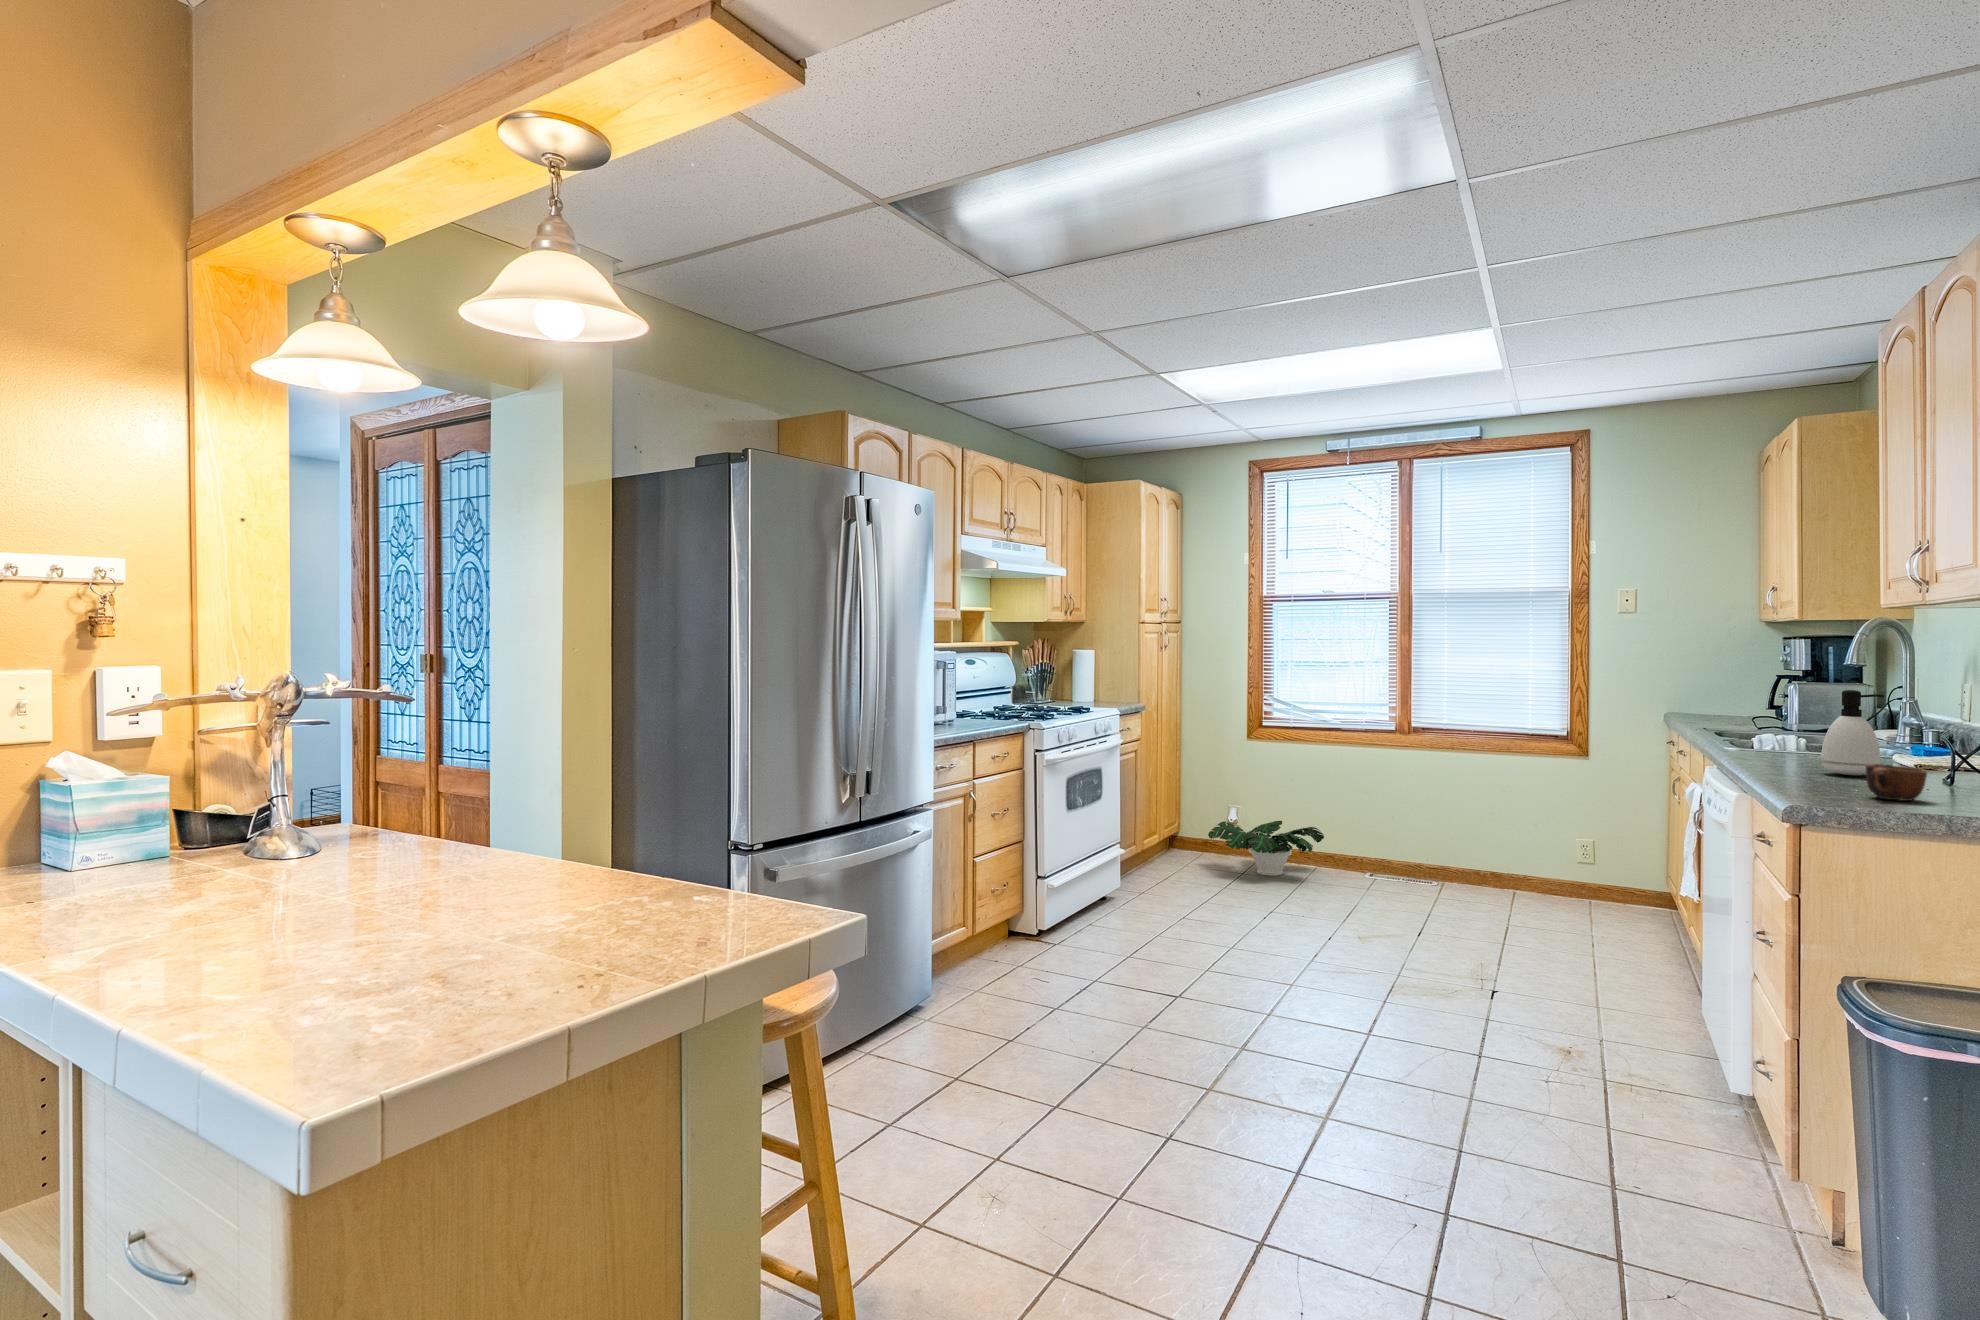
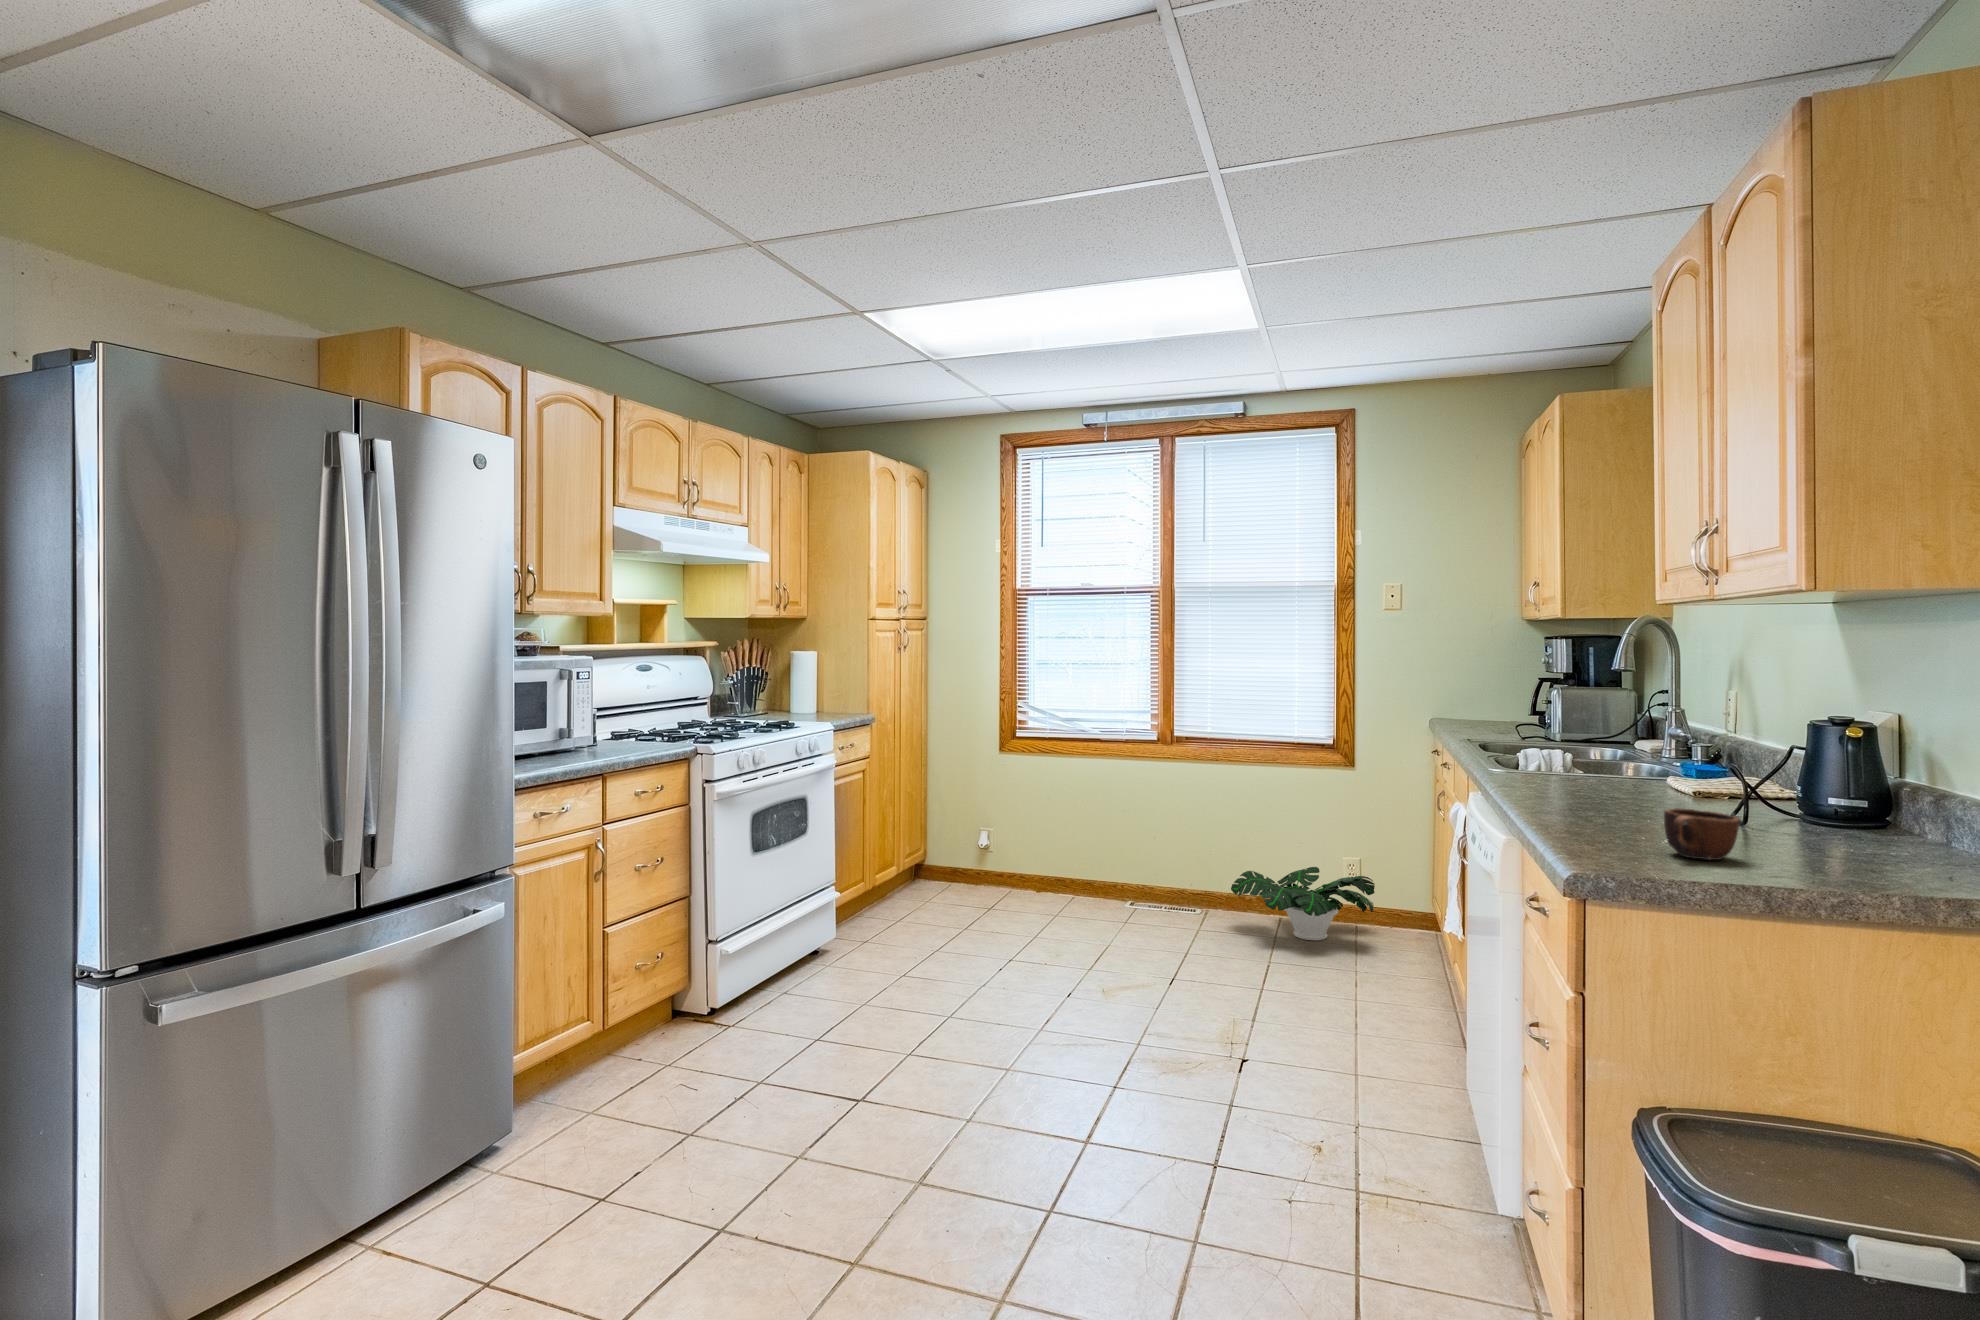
soap dispenser: present [1821,690,1884,775] -> none [1601,704,1673,812]
potted plant: present [1208,821,1324,876] -> present [1231,867,1375,940]

